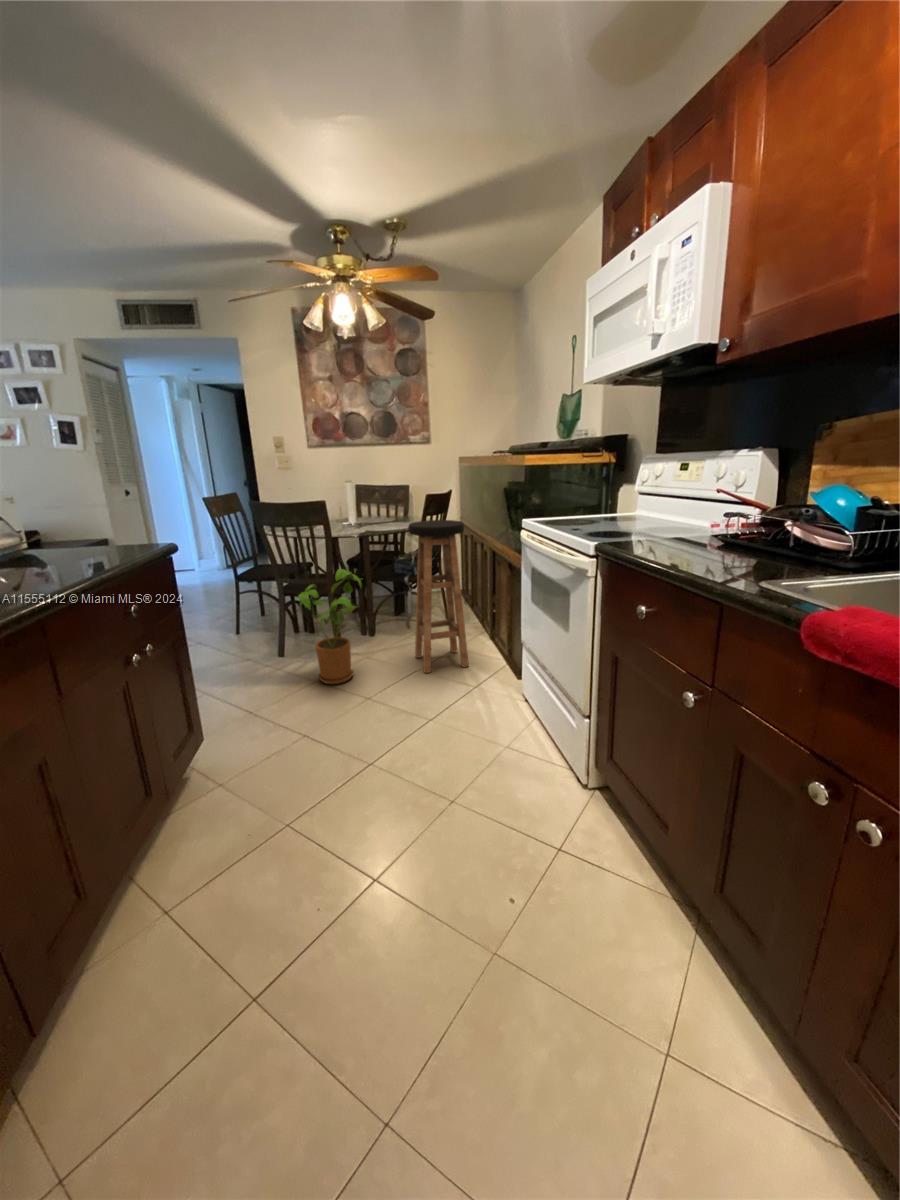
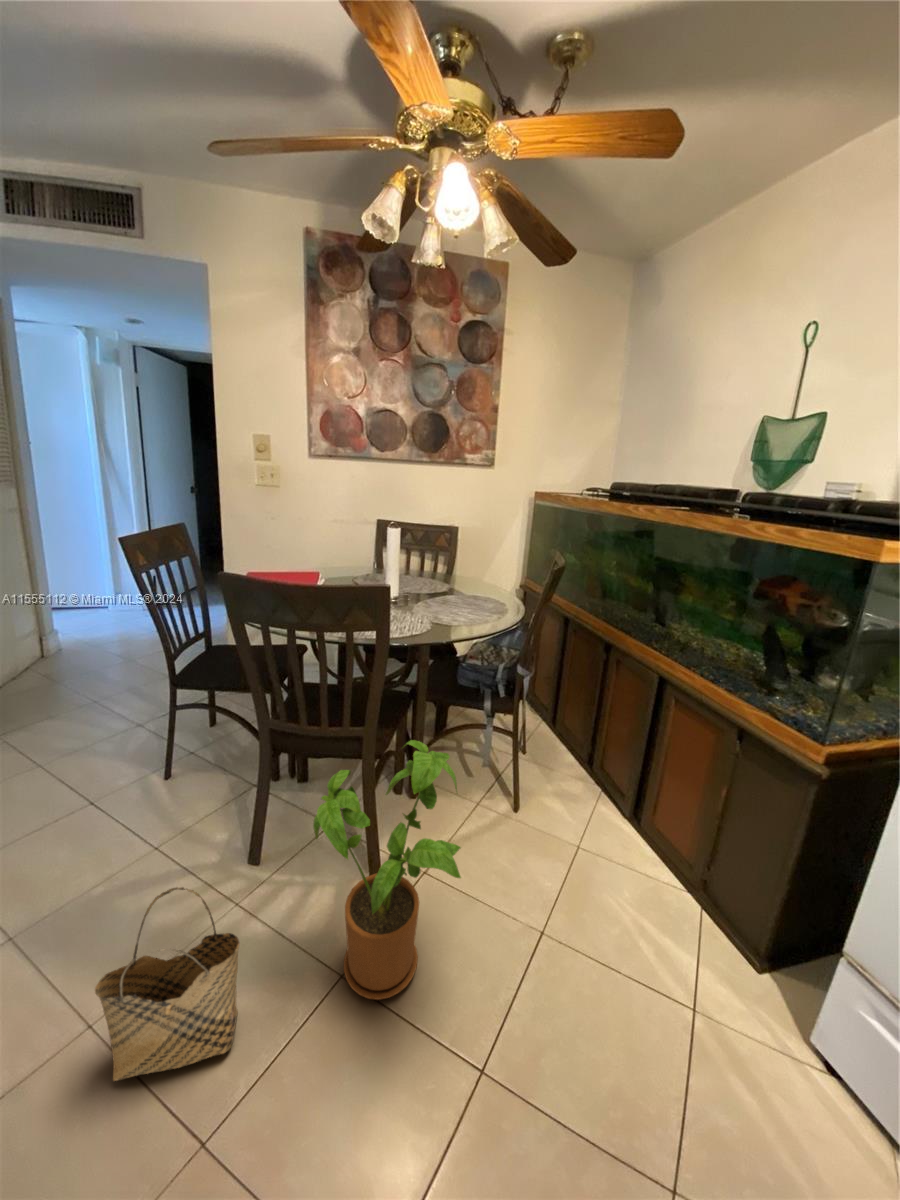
bar stool: present [408,520,469,673] -> none [514,633,673,946]
woven basket: none [215,625,272,697] -> present [95,887,239,1081]

